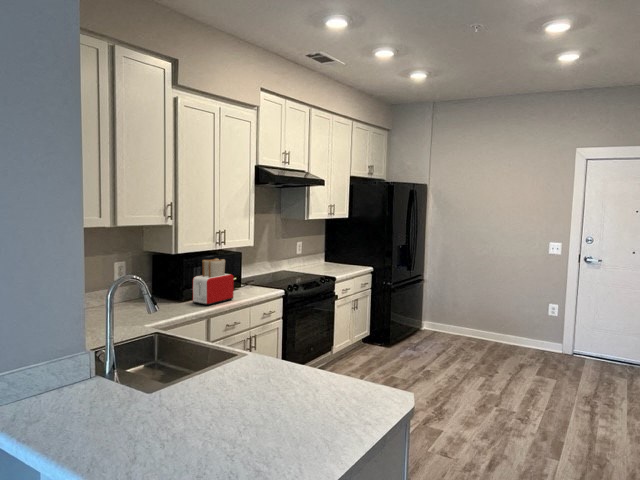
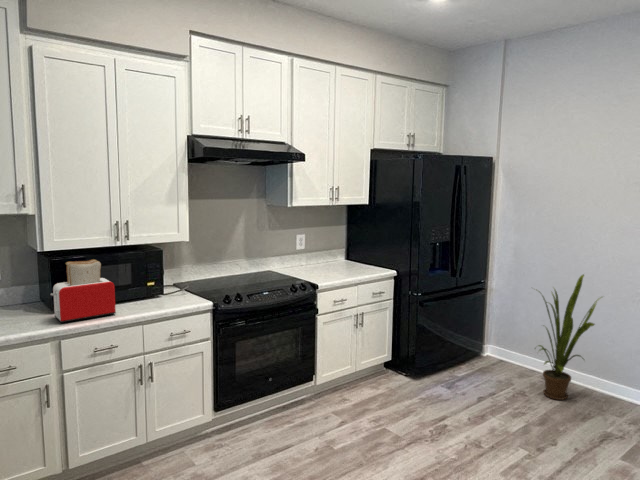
house plant: none [462,264,510,350] -> present [539,275,597,400]

